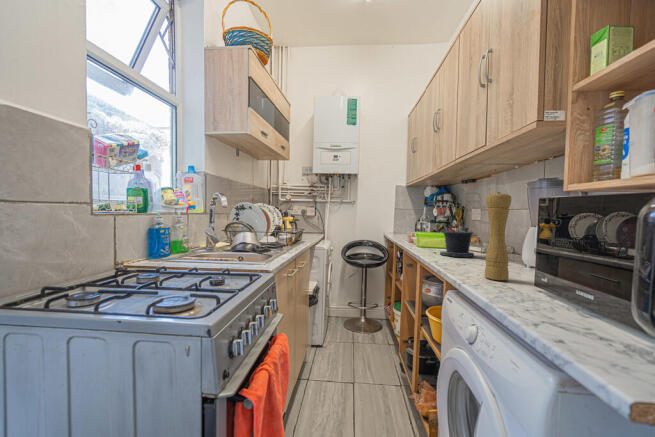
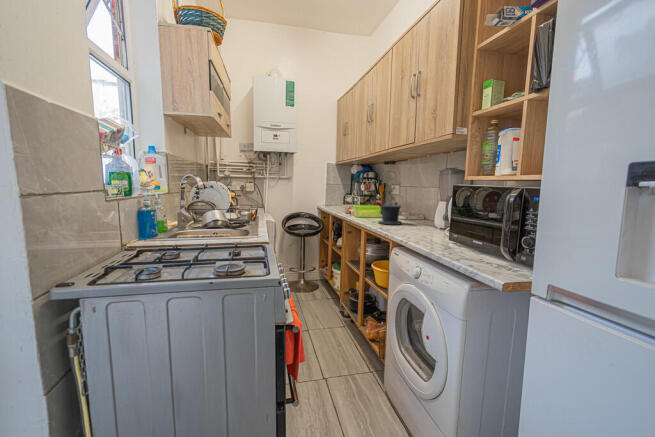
pepper mill: present [485,192,512,280] -> none [418,181,436,239]

